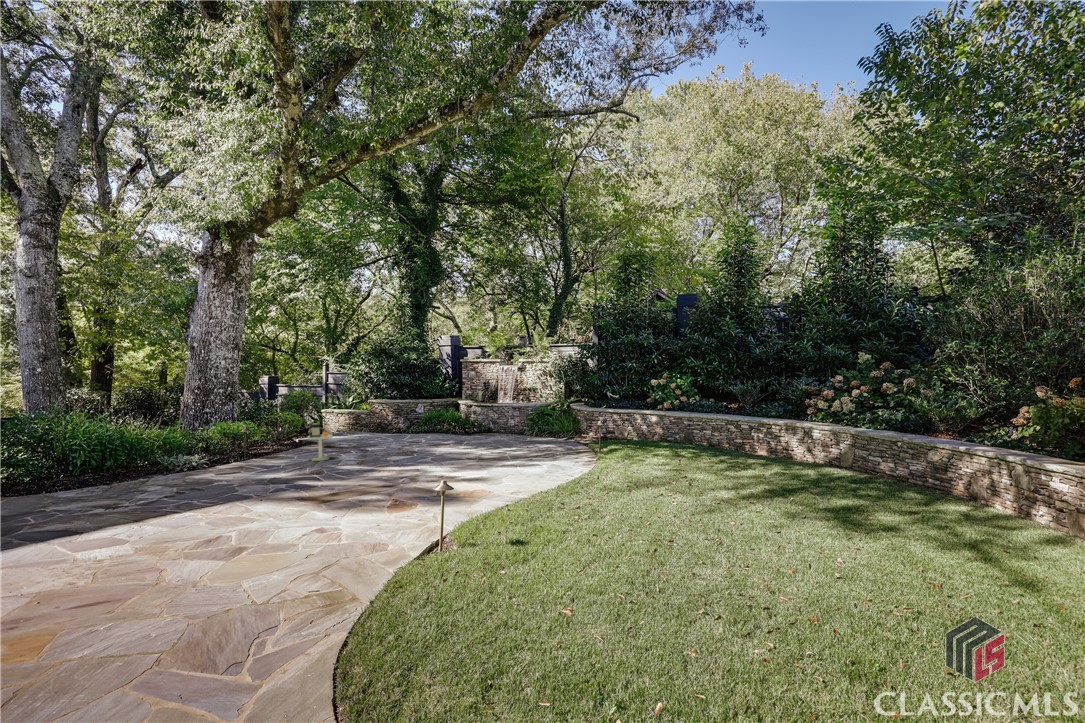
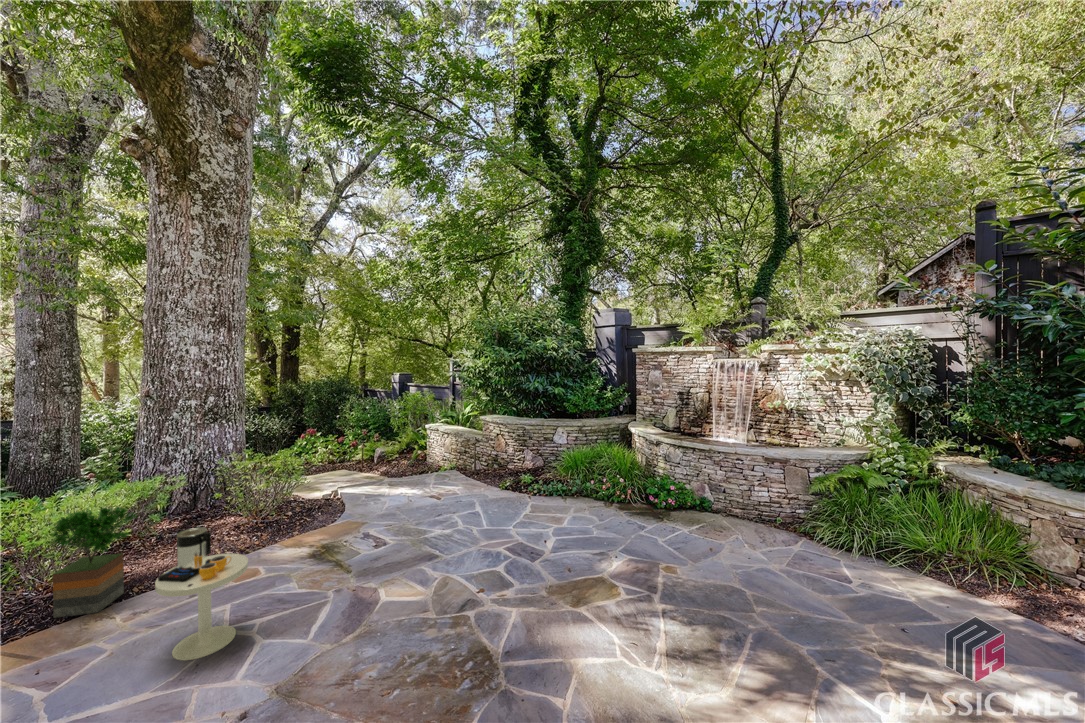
potted tree: none [243,424,272,462] -> present [52,507,136,618]

